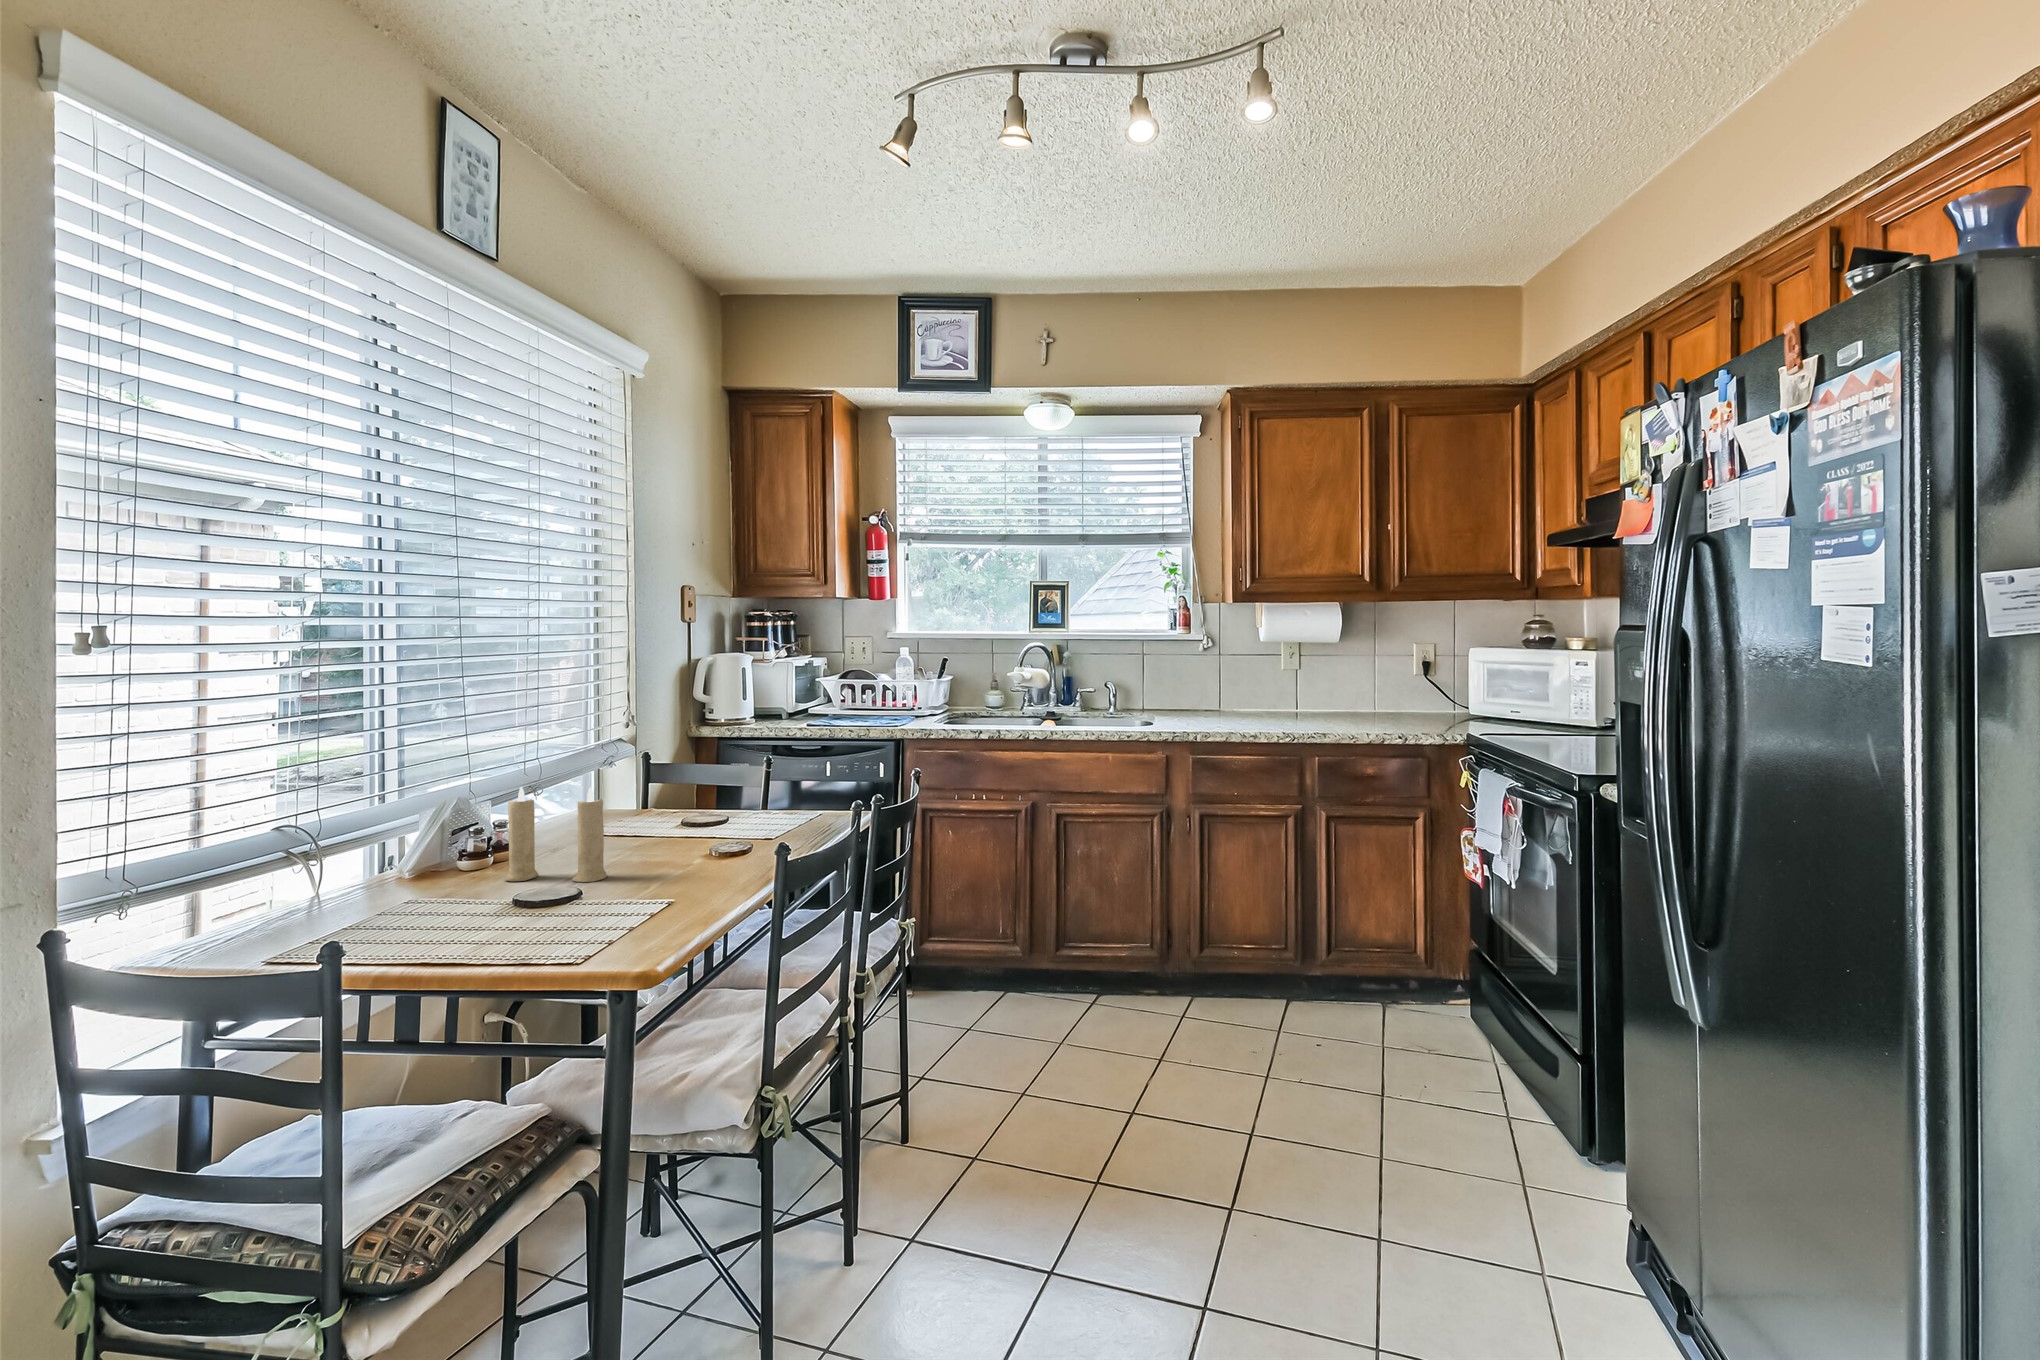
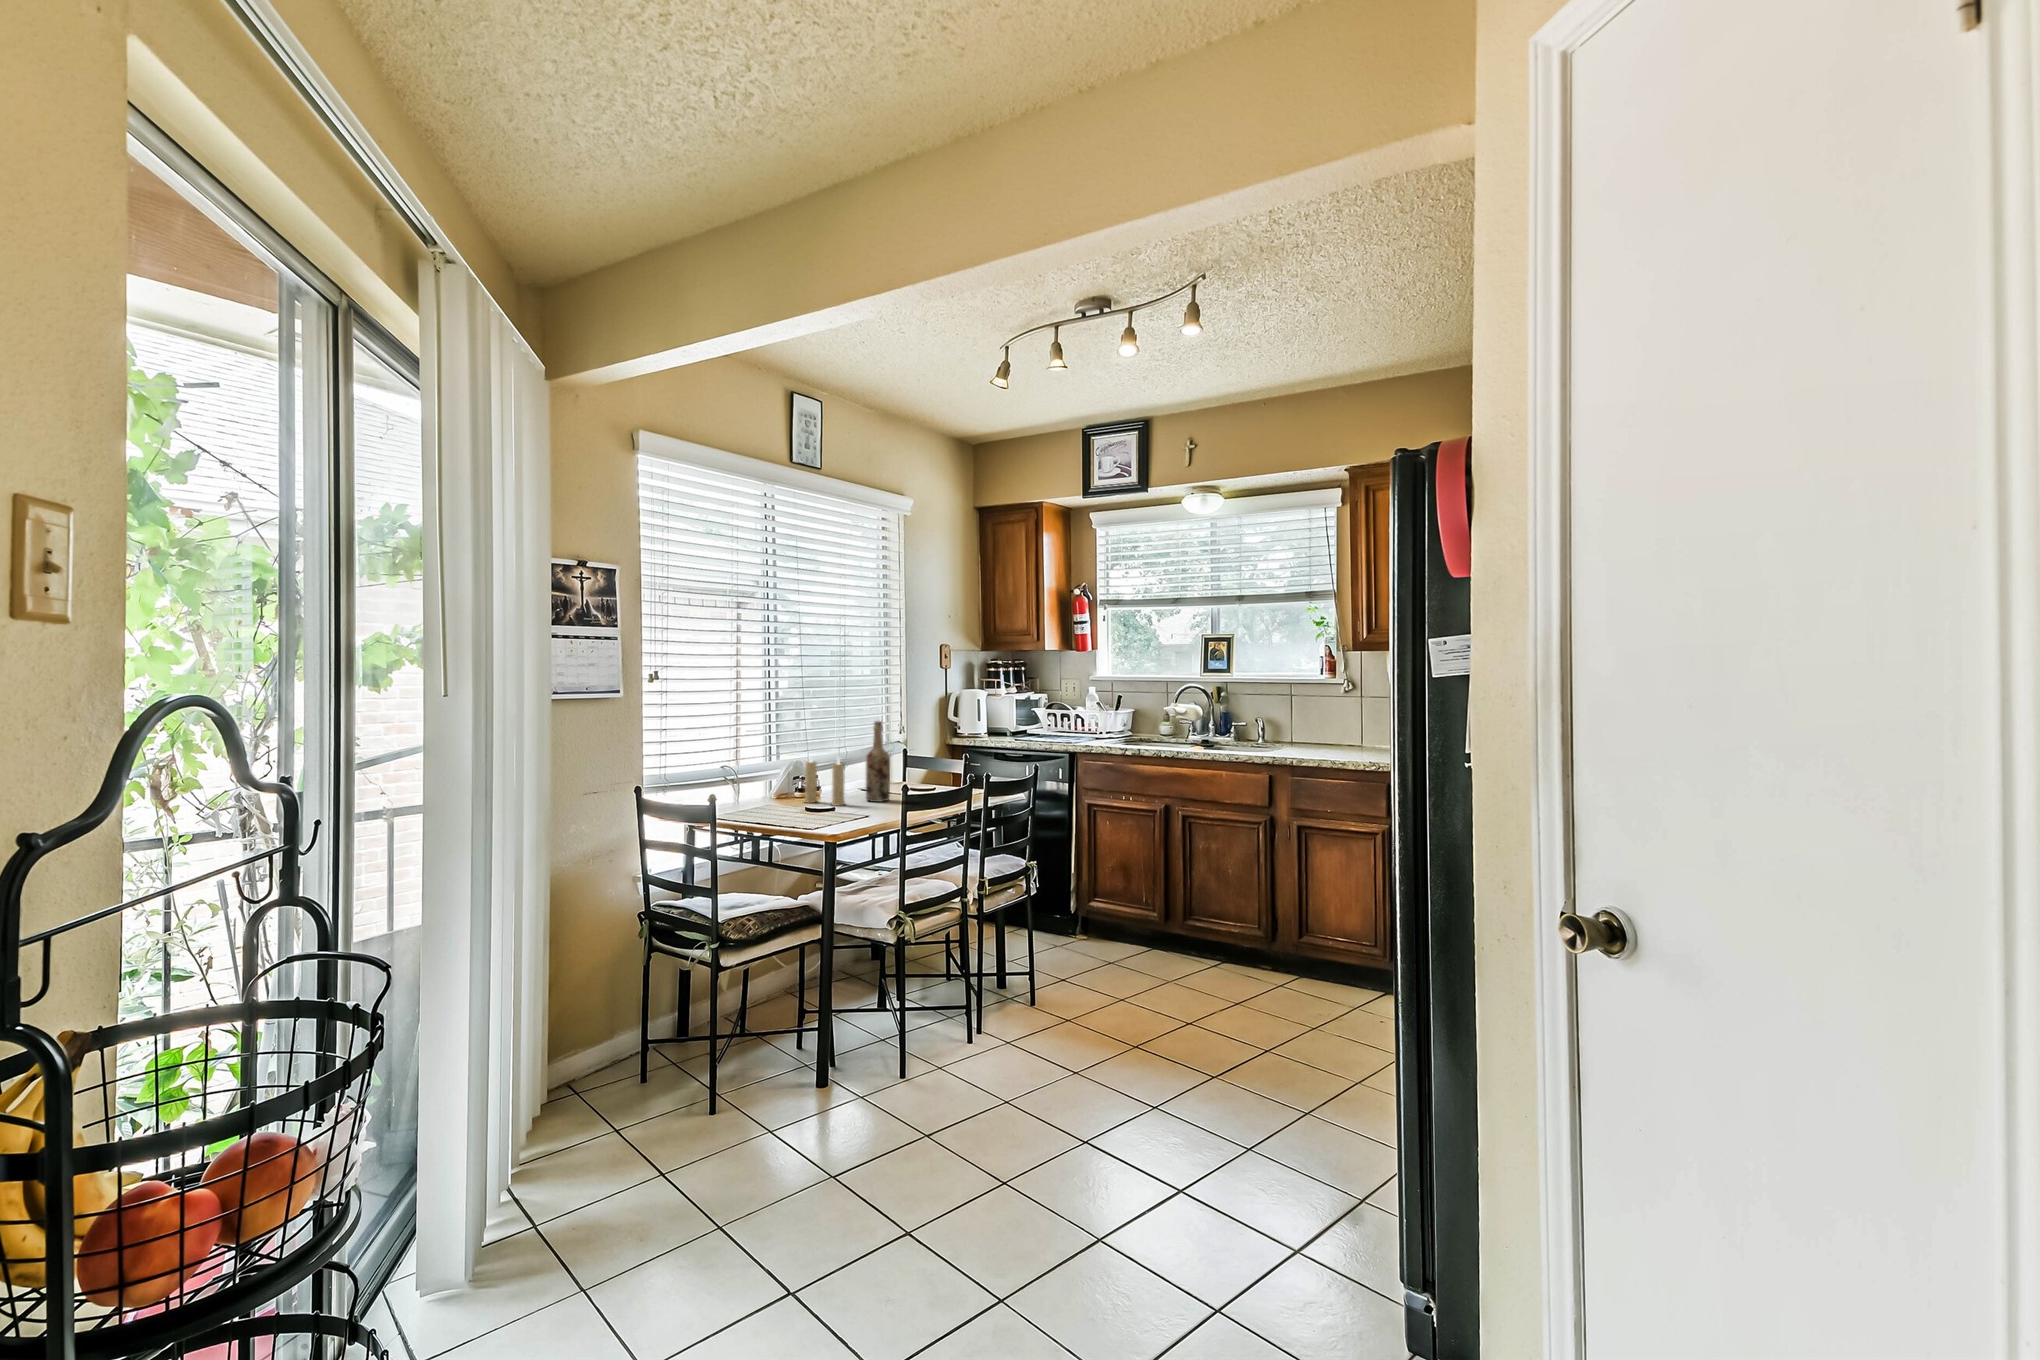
wine bottle: none [636,716,683,861] -> present [866,721,890,802]

